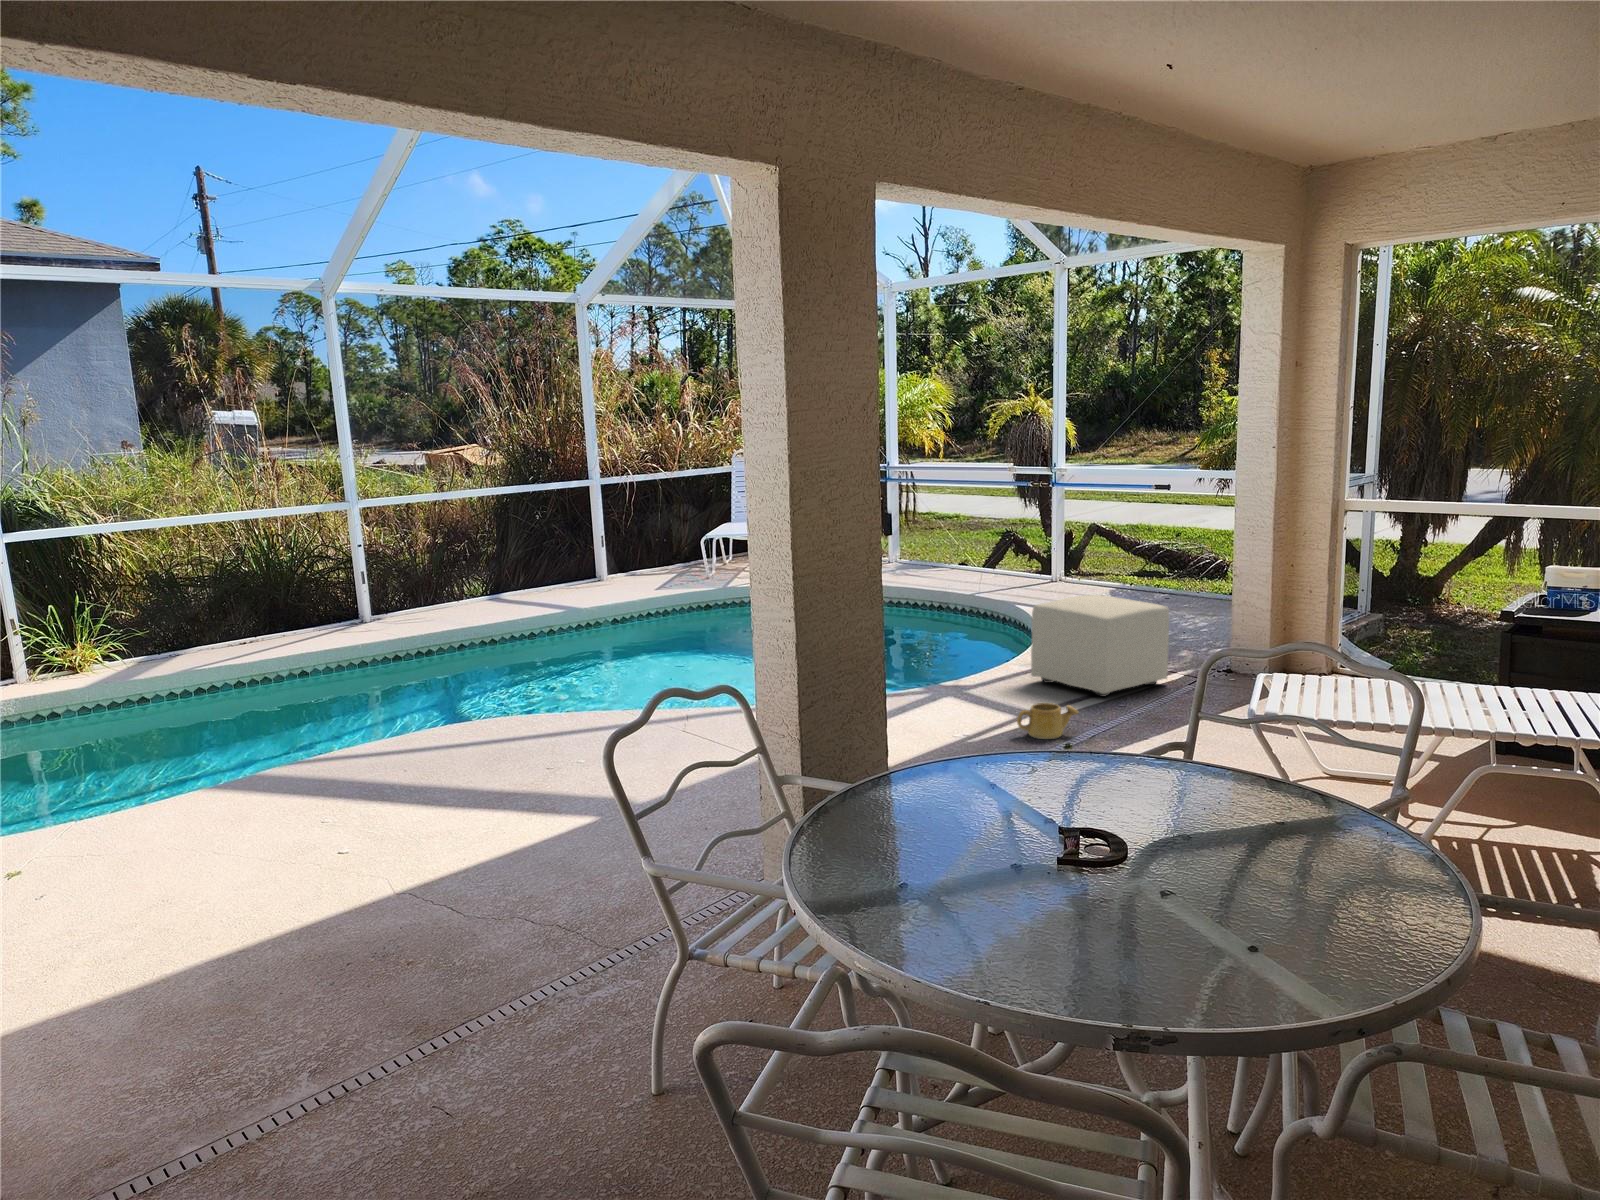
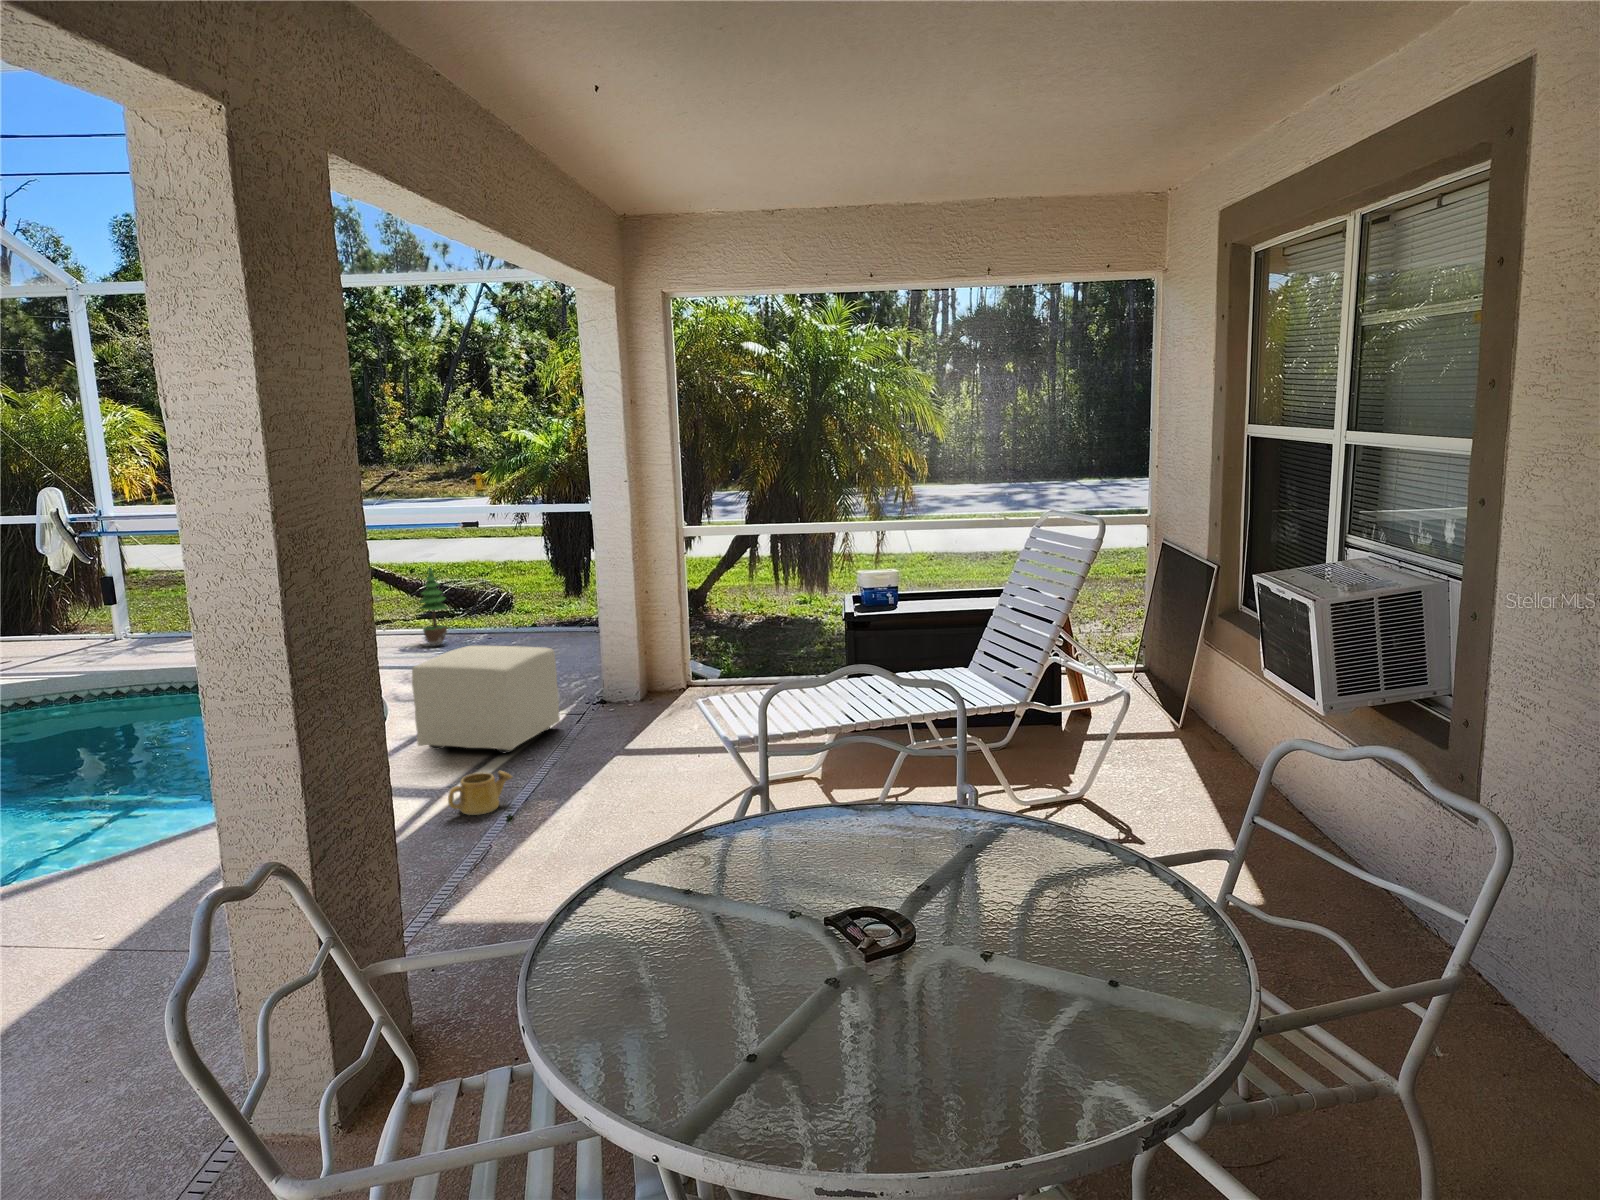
potted tree: none [1100,522,1129,599] -> present [419,568,448,646]

